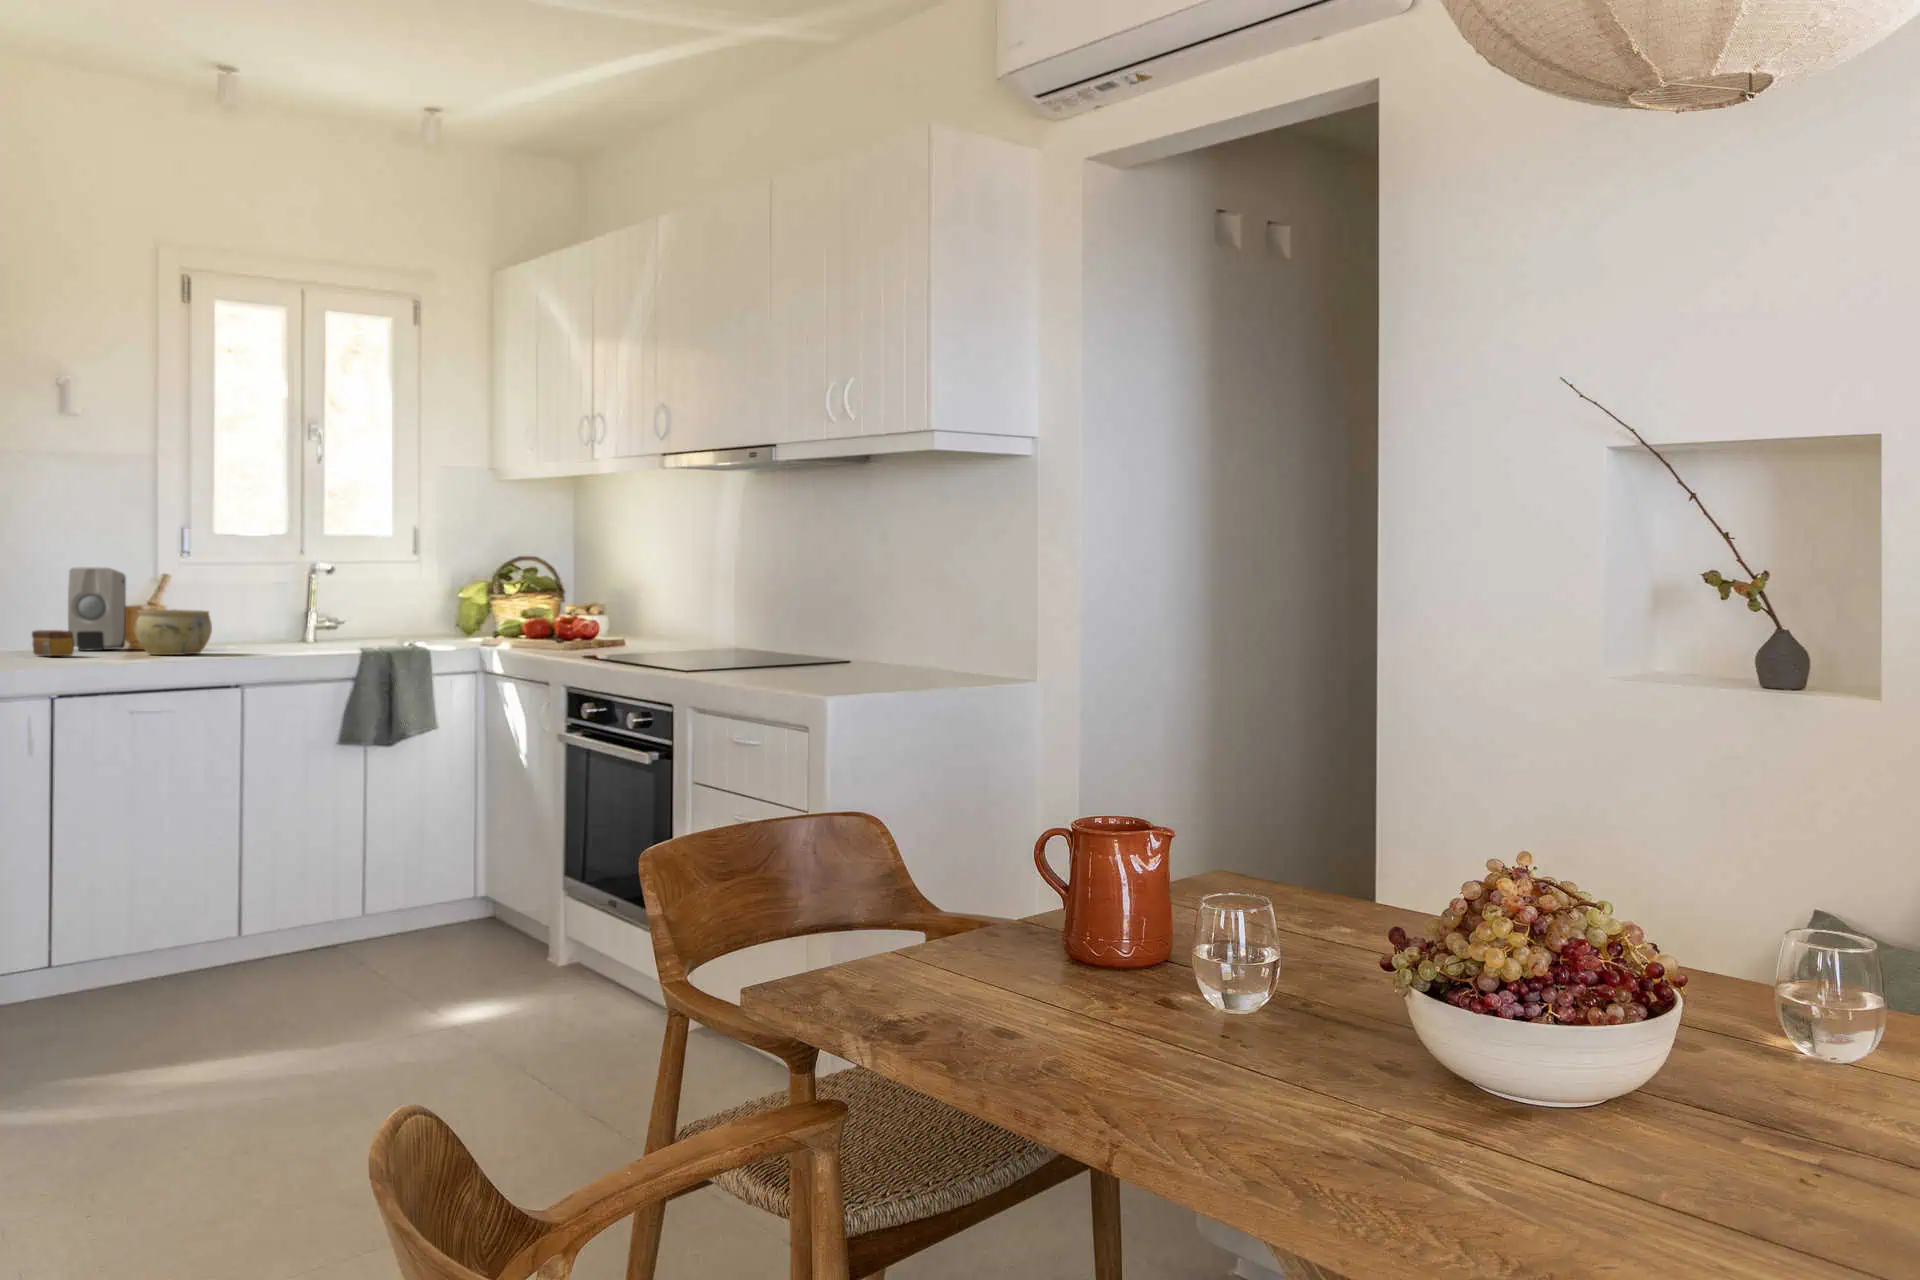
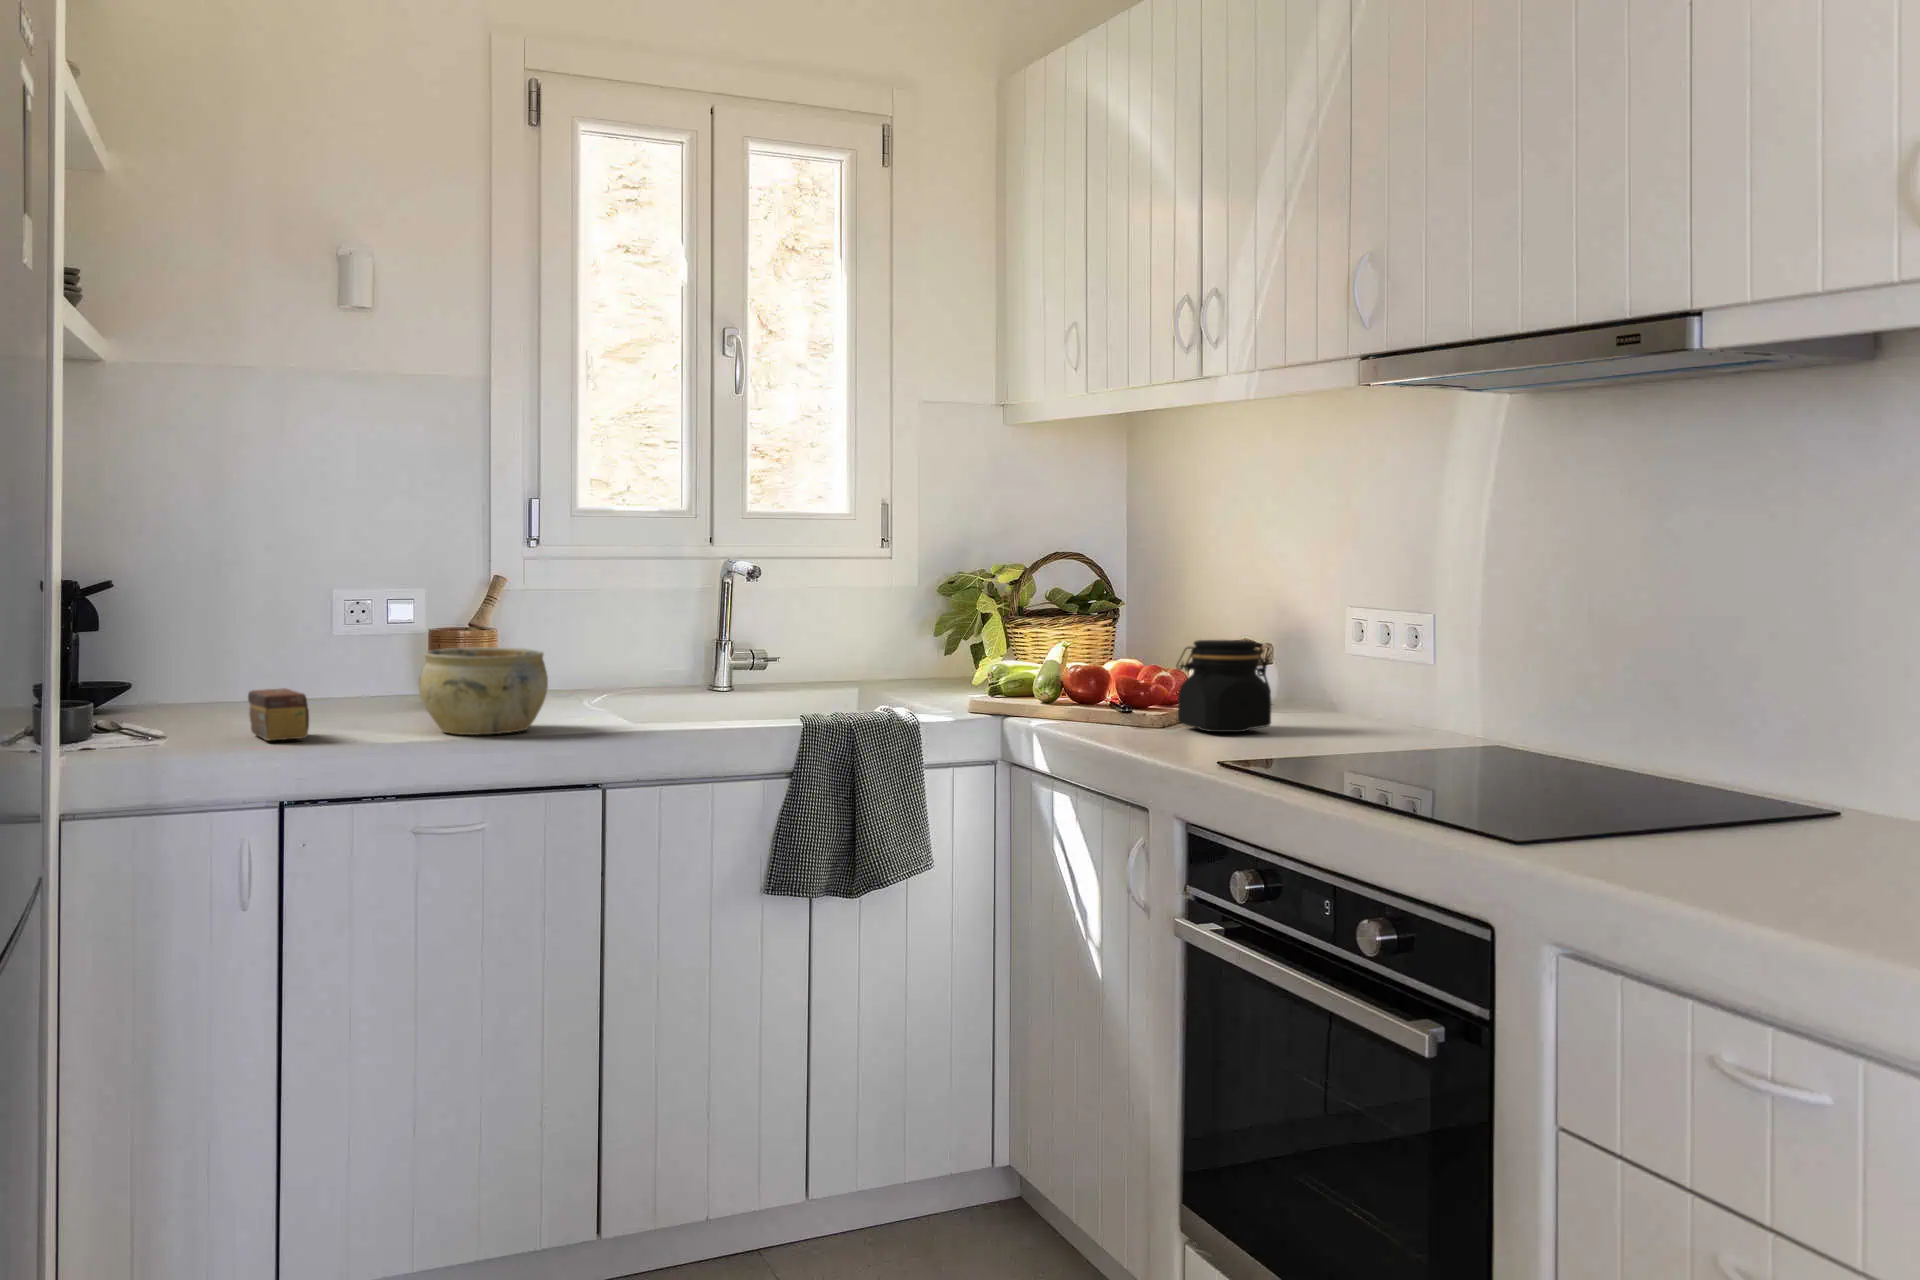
soap dispenser: present [68,567,126,651] -> none [335,572,434,715]
jar: none [572,605,624,652] -> present [1176,640,1271,732]

